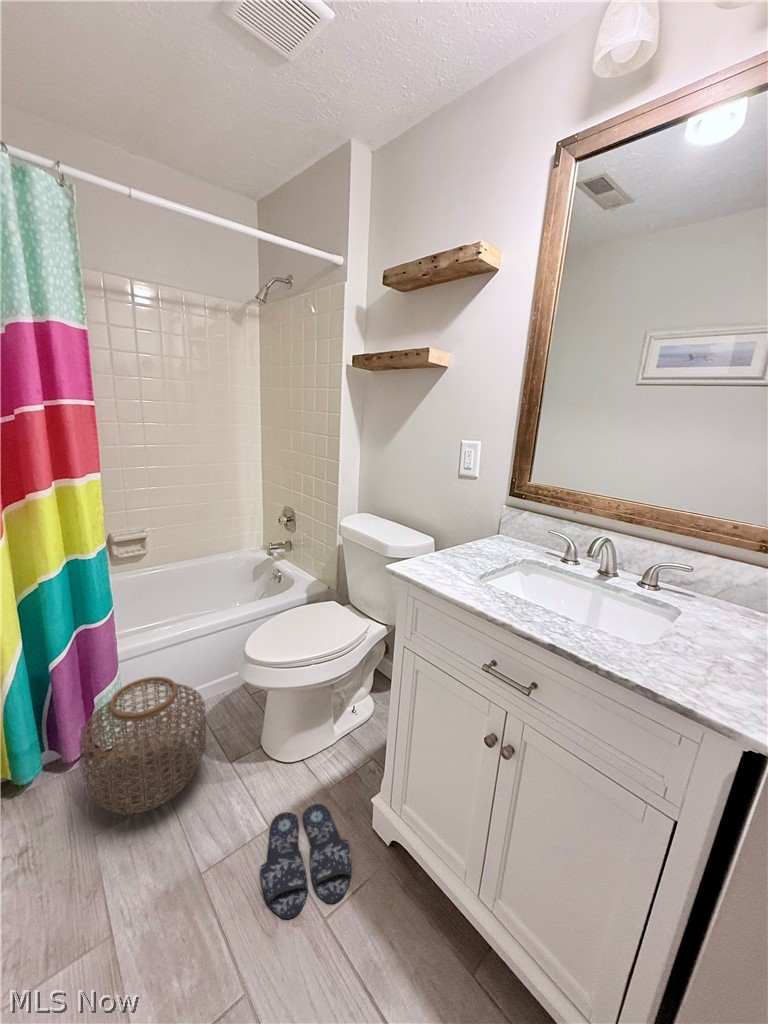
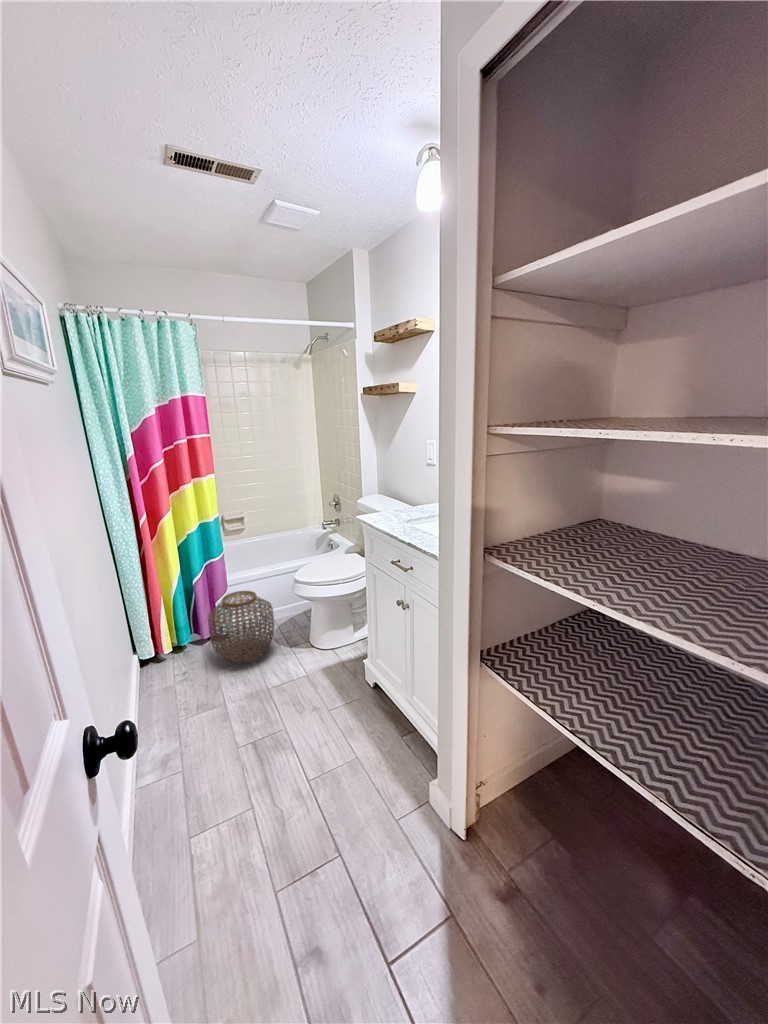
slippers: present [260,804,351,919] -> none [296,668,348,707]

